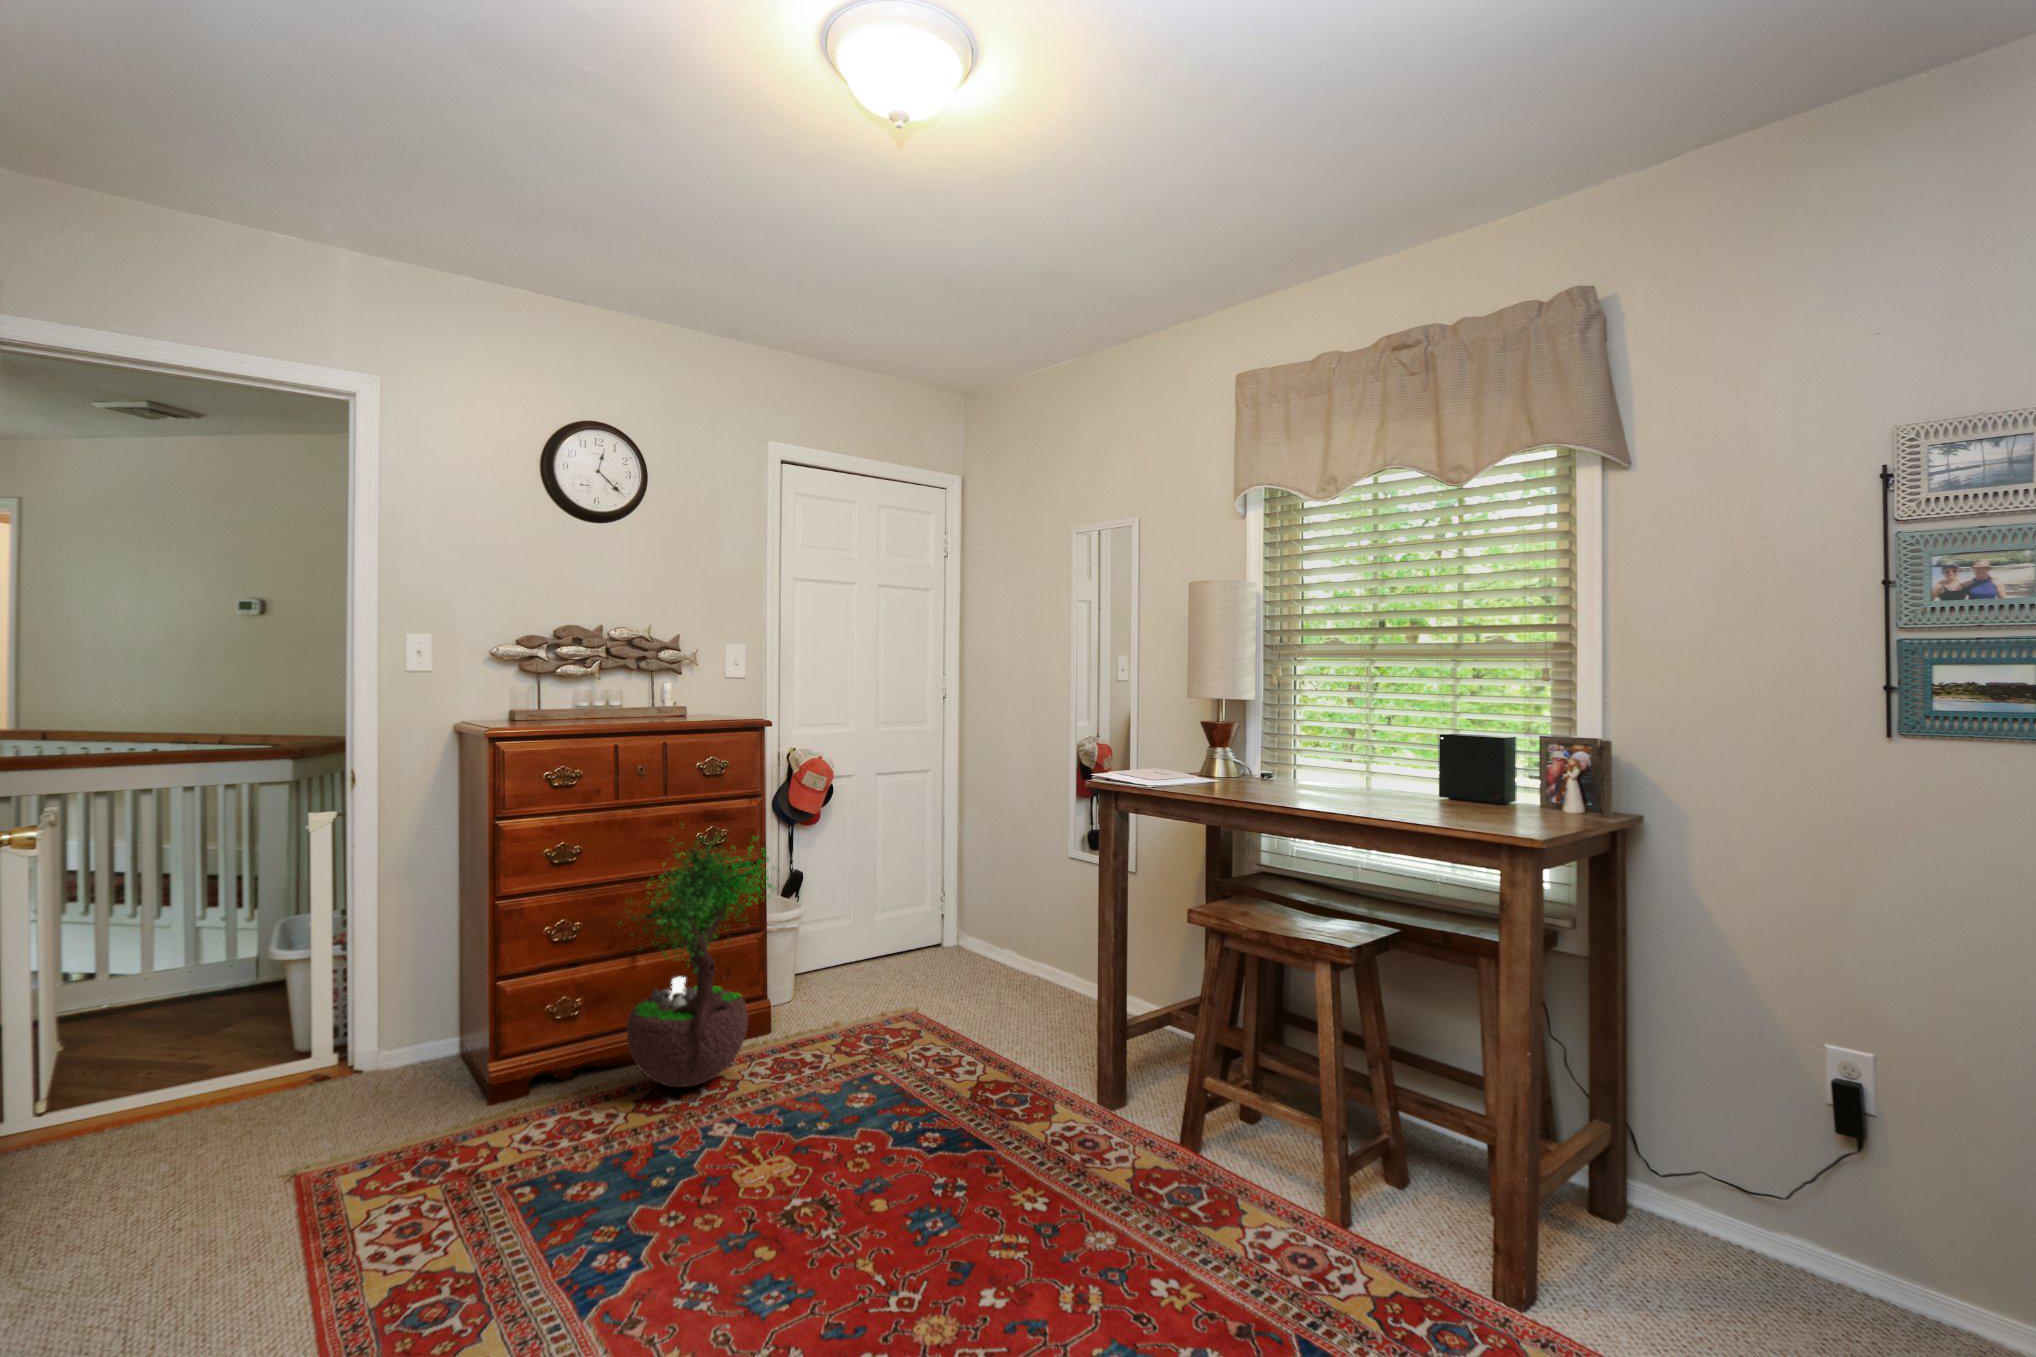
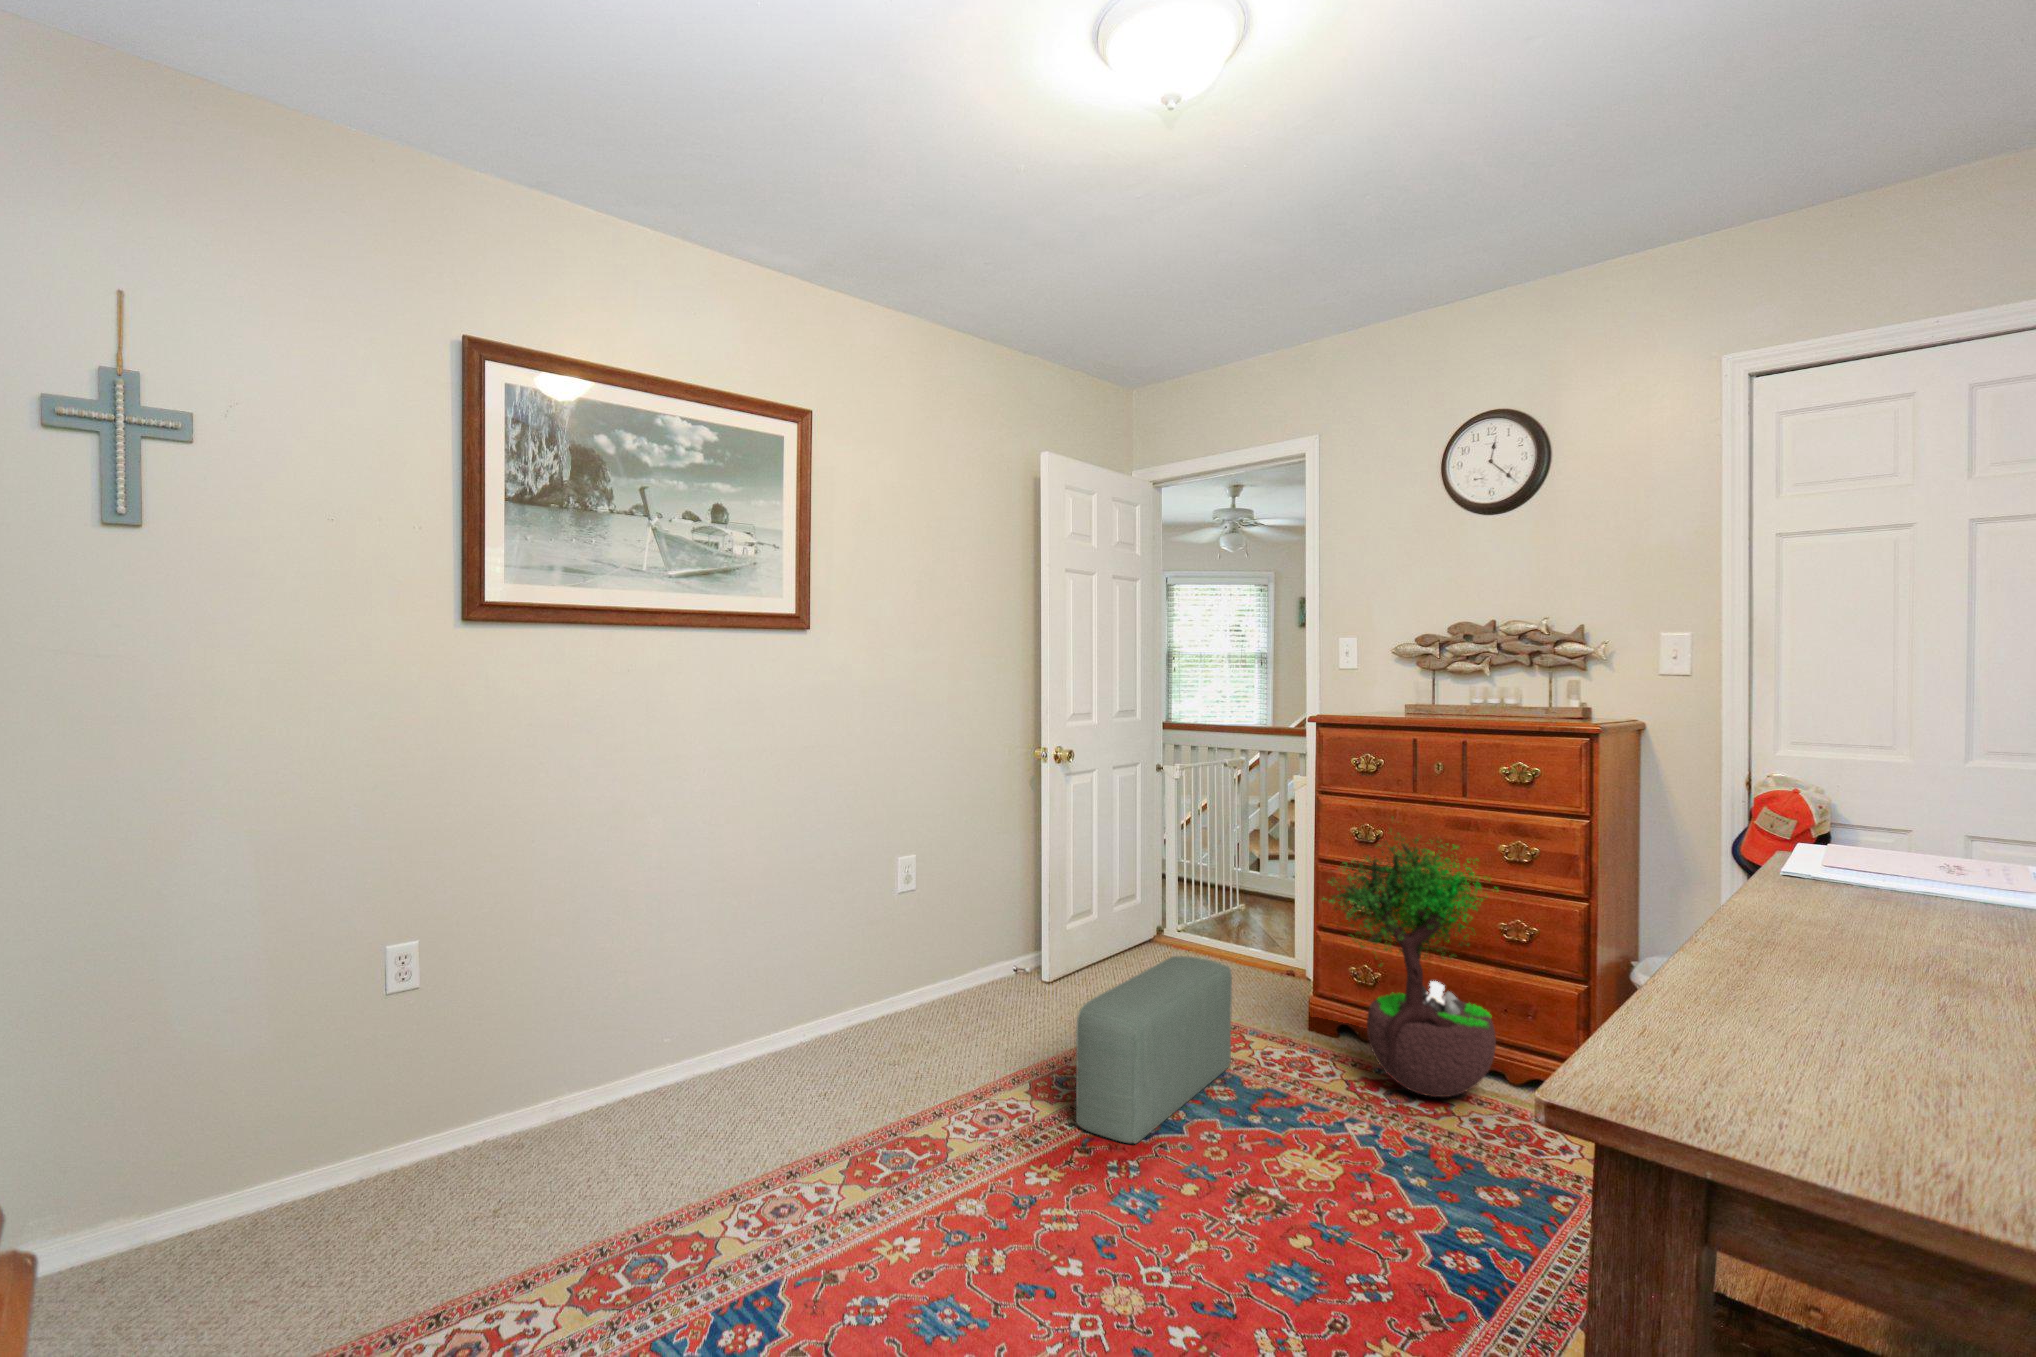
pouf: none [449,1045,656,1310] -> present [1076,956,1232,1143]

